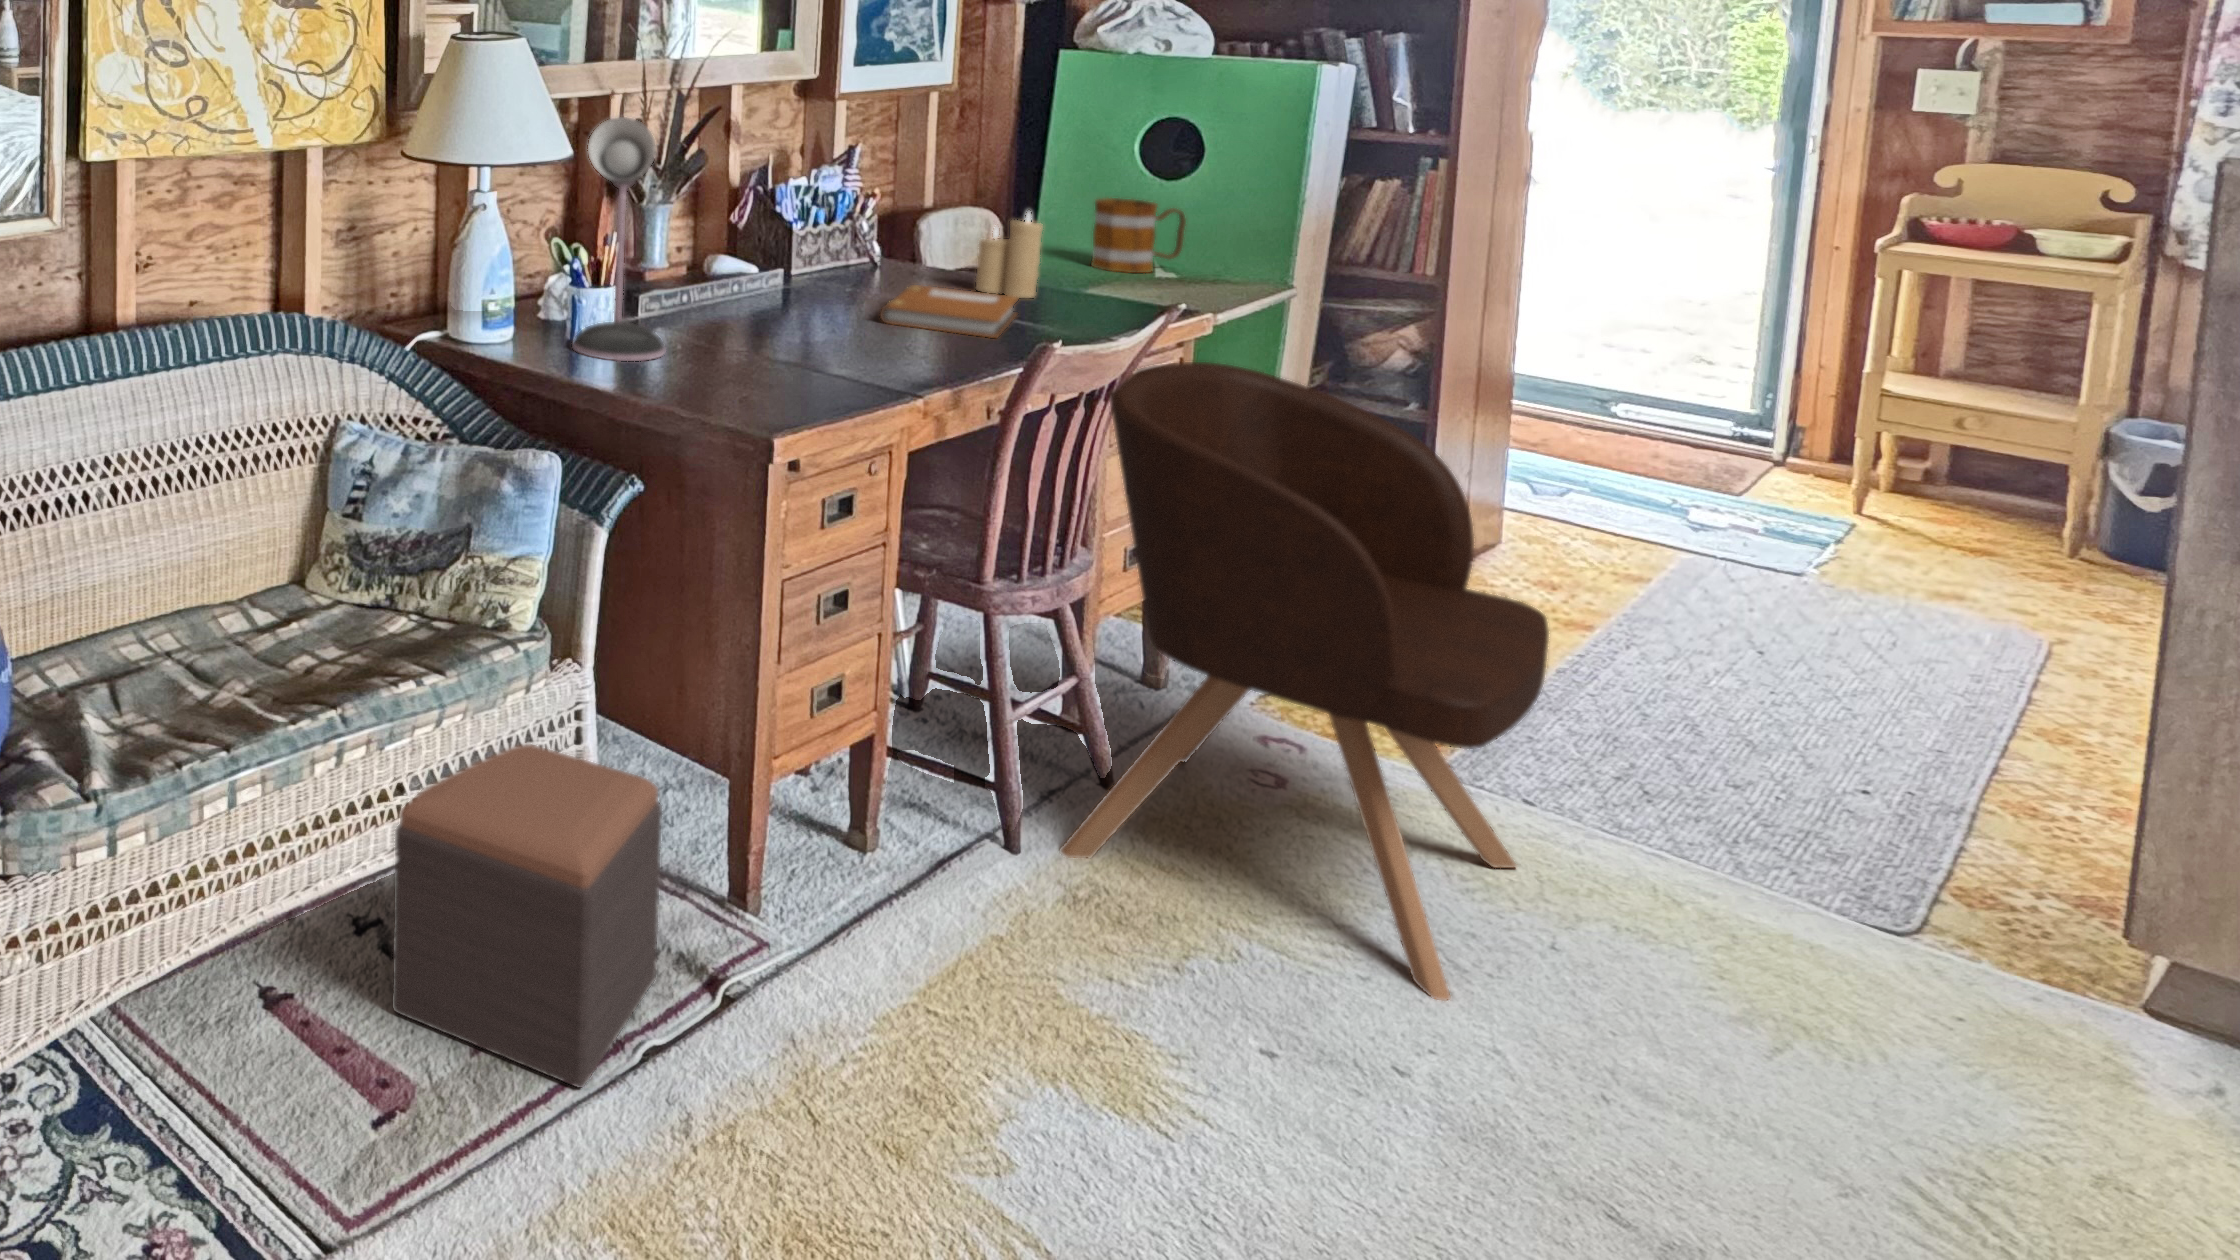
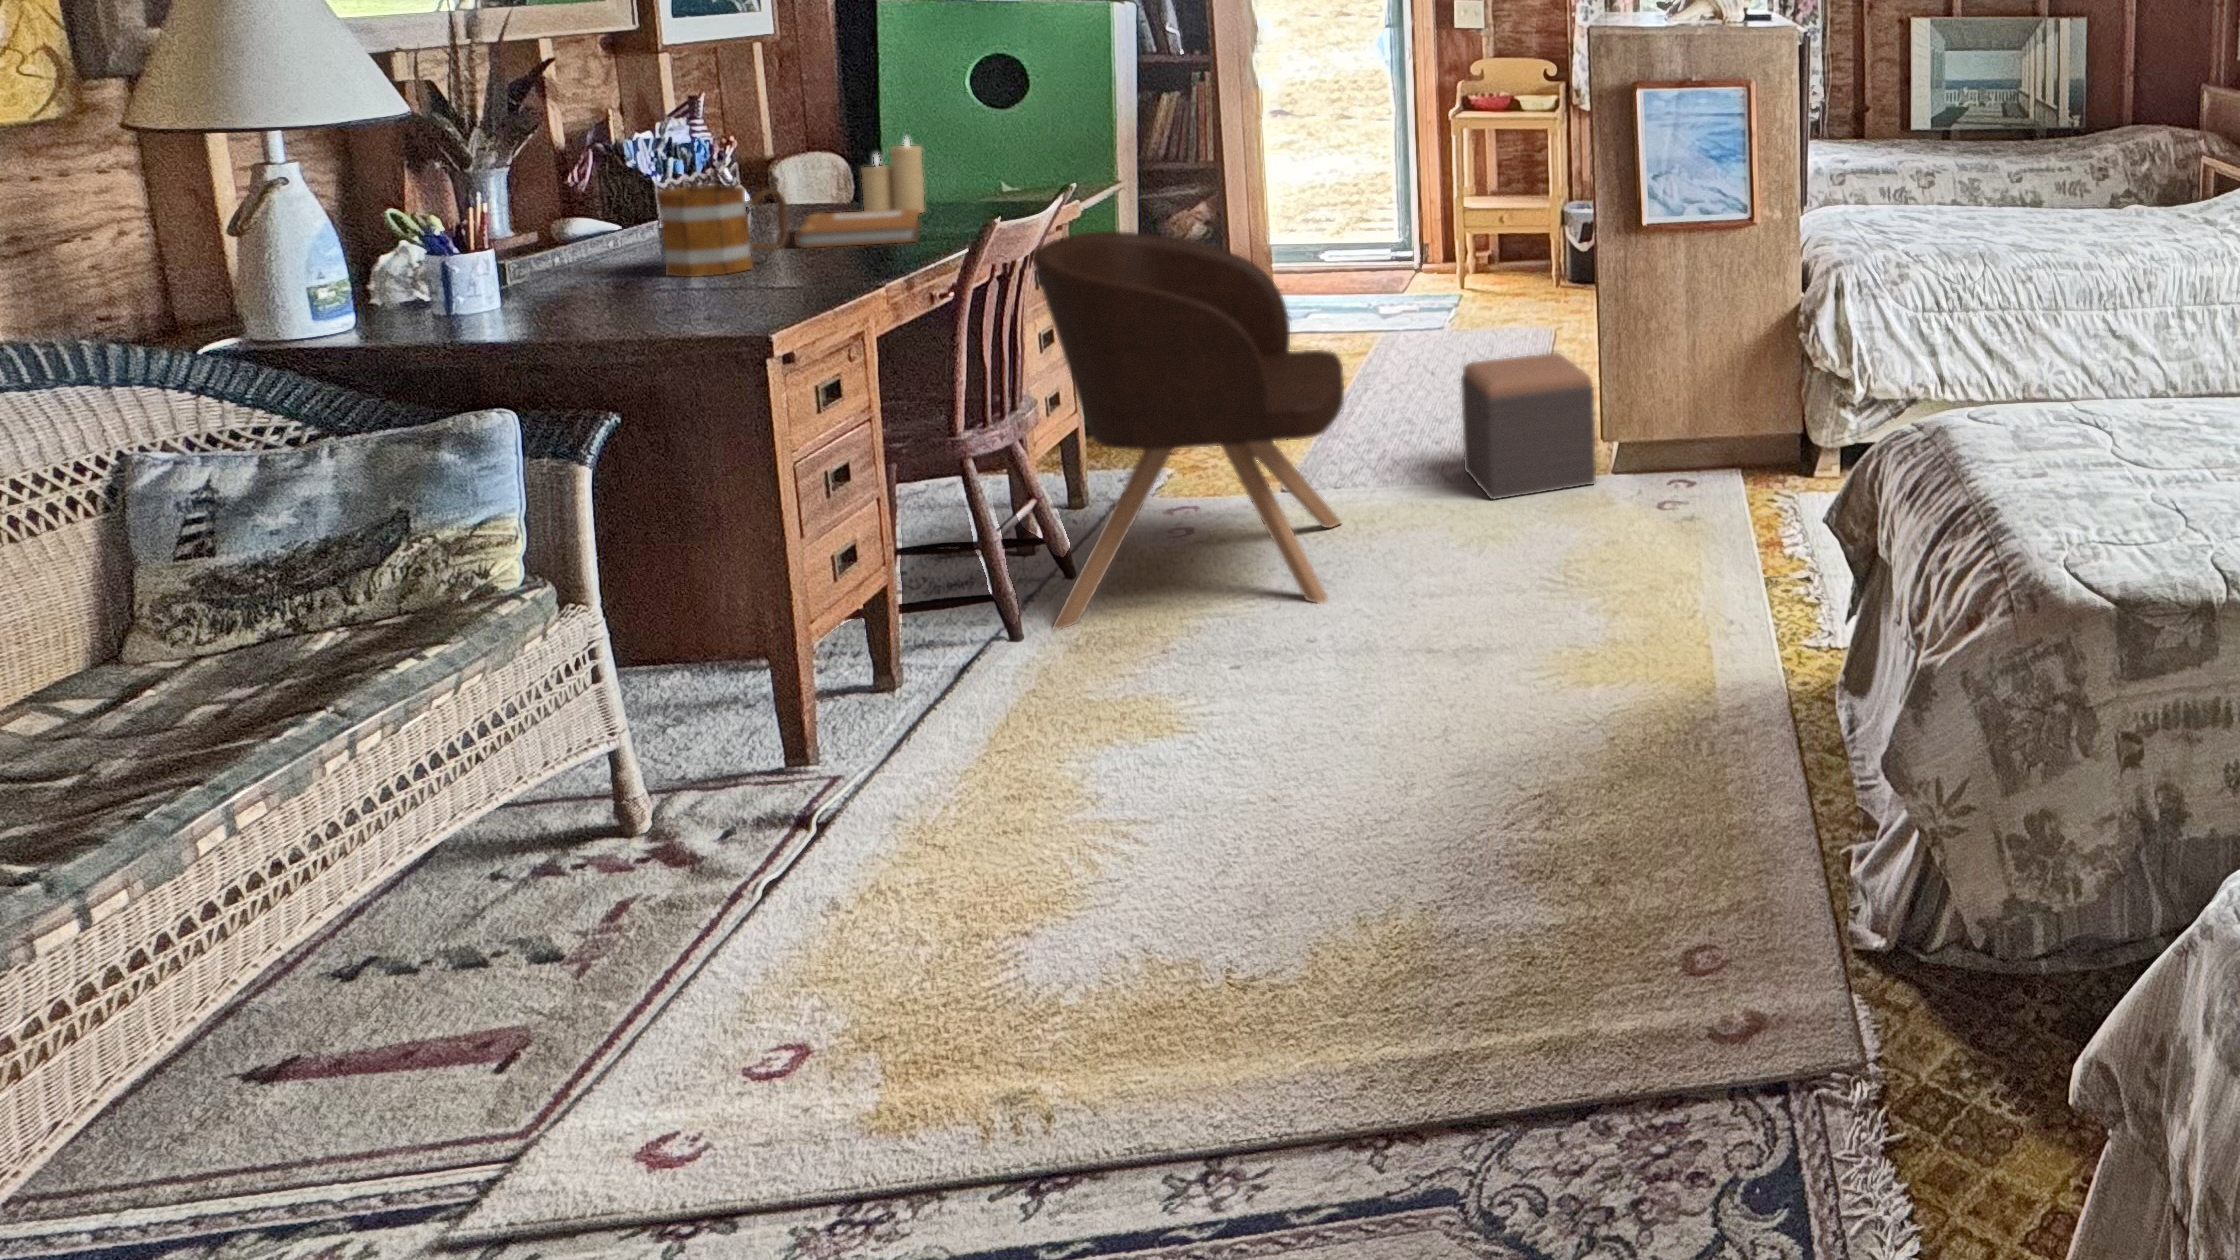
desk lamp: present [572,117,665,361] -> none [446,62,586,320]
mug: present [1091,198,1186,273] -> present [657,185,787,277]
footstool: present [392,742,662,1088] -> present [1461,353,1596,499]

